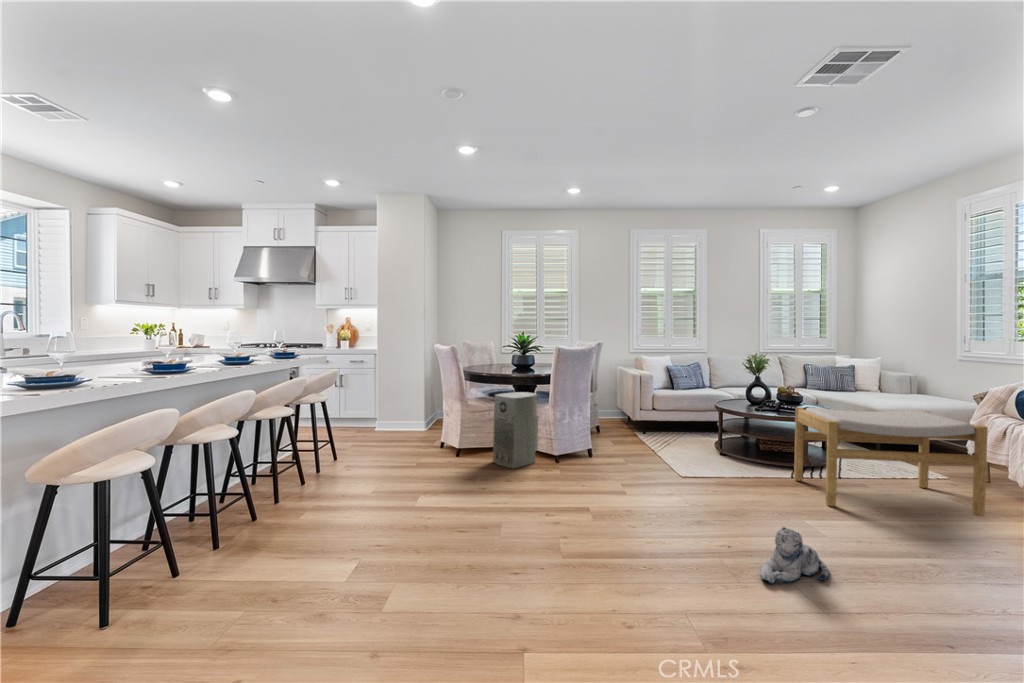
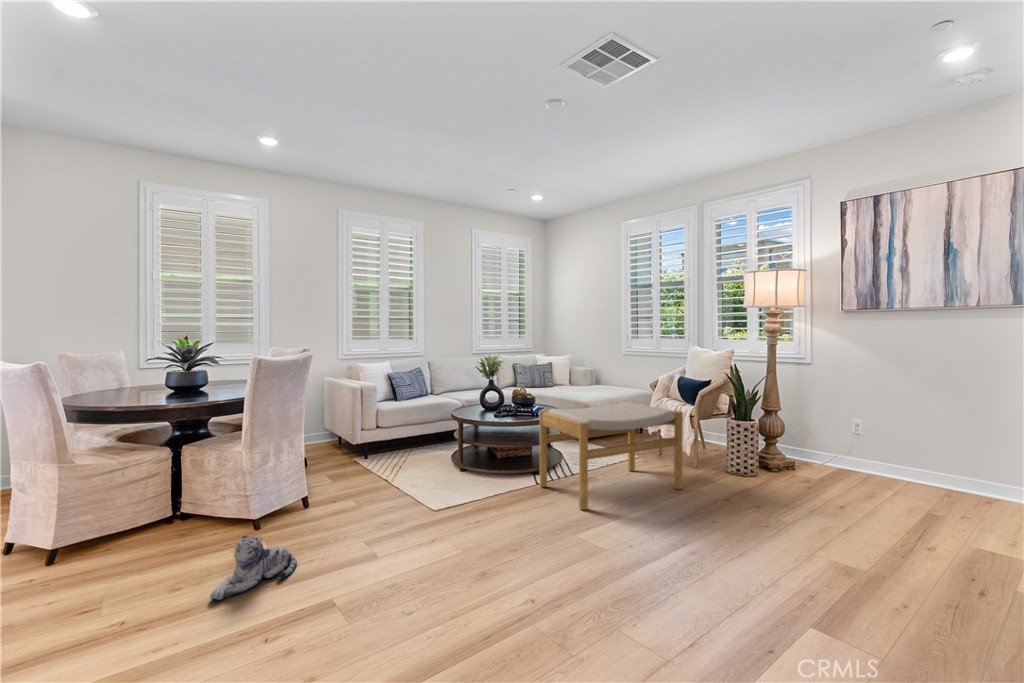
air purifier: present [493,392,538,468] -> none [134,430,222,561]
plush toy: present [760,527,829,583] -> present [210,535,297,600]

